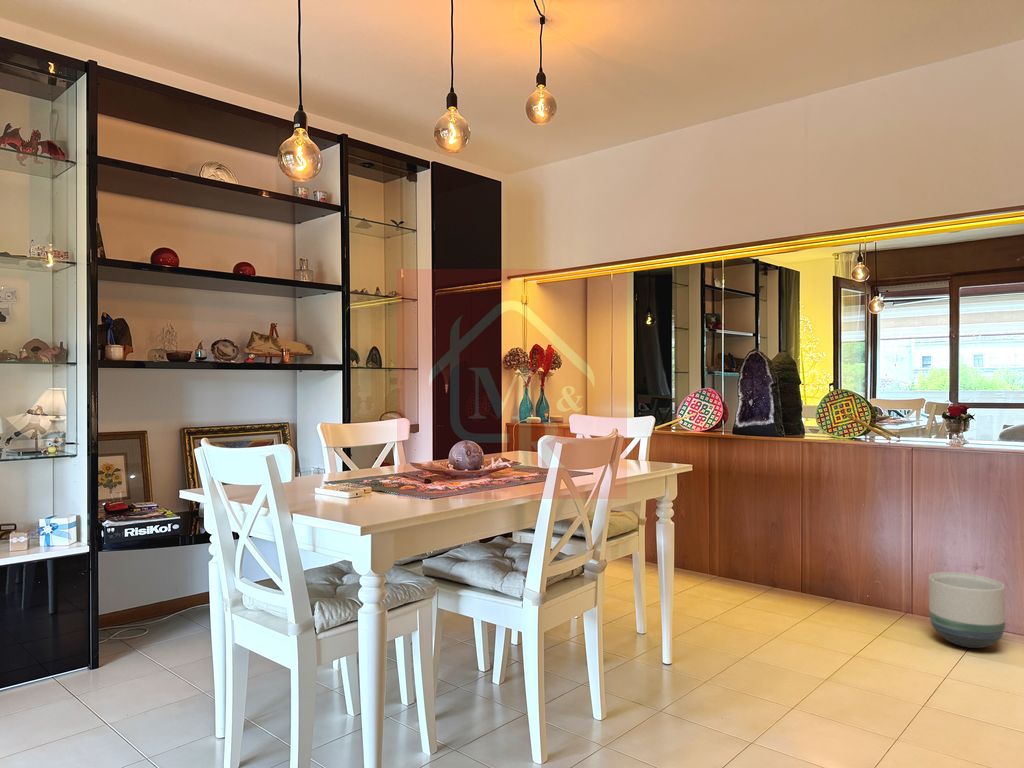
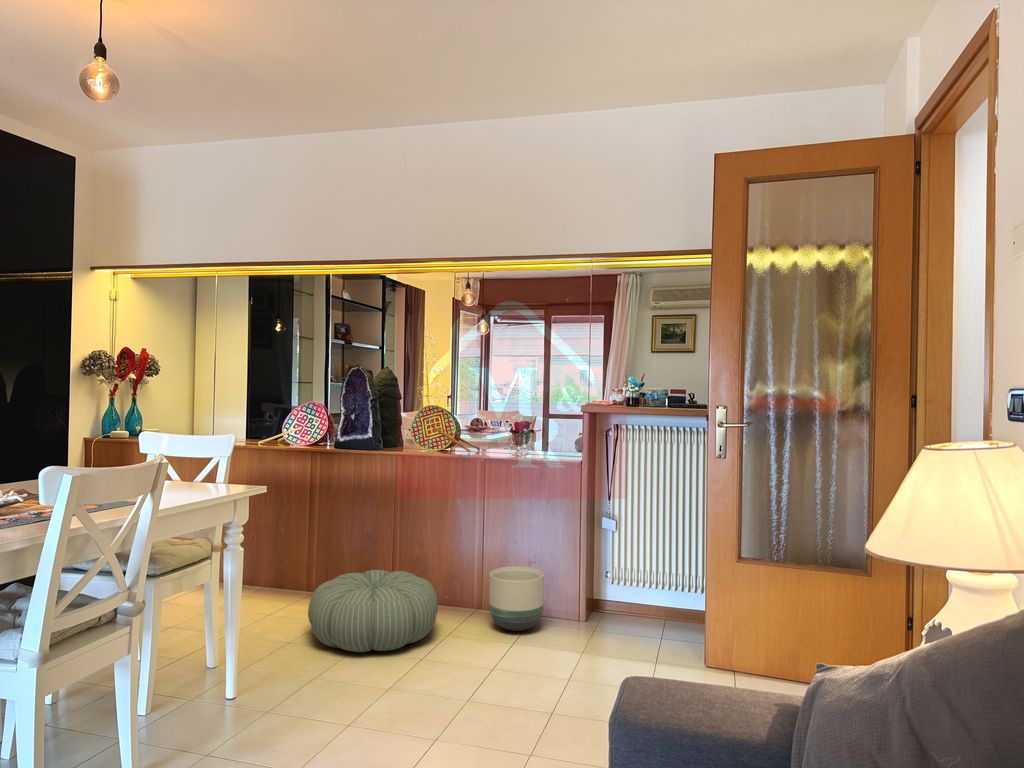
pouf: none [722,560,867,645] -> present [308,570,438,652]

